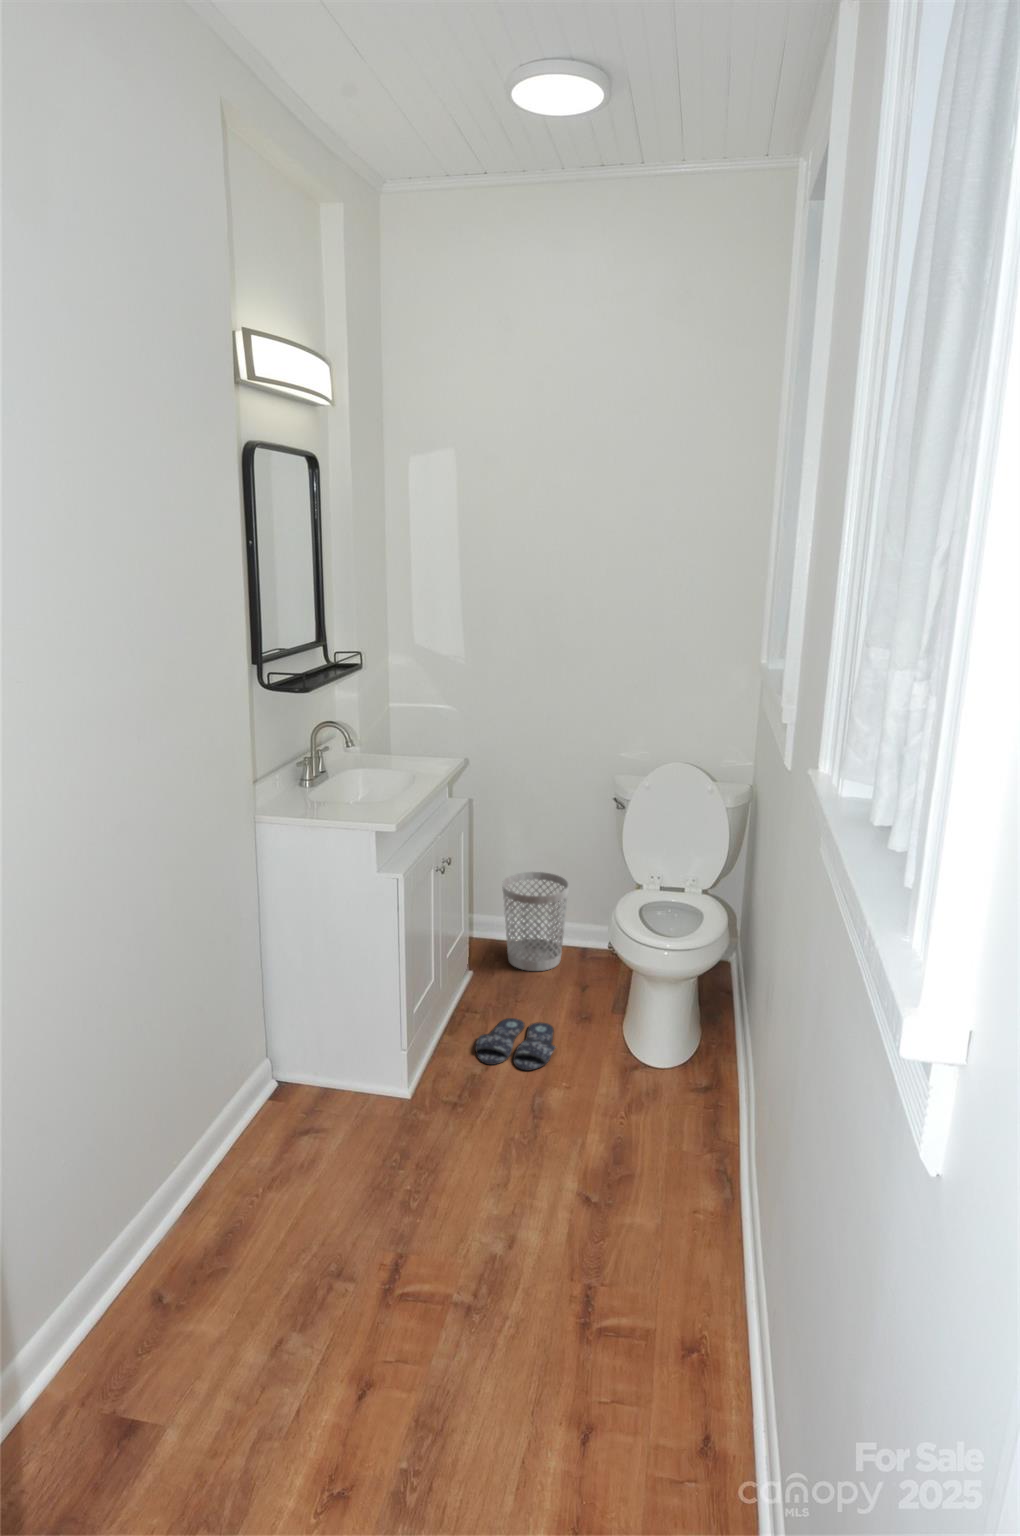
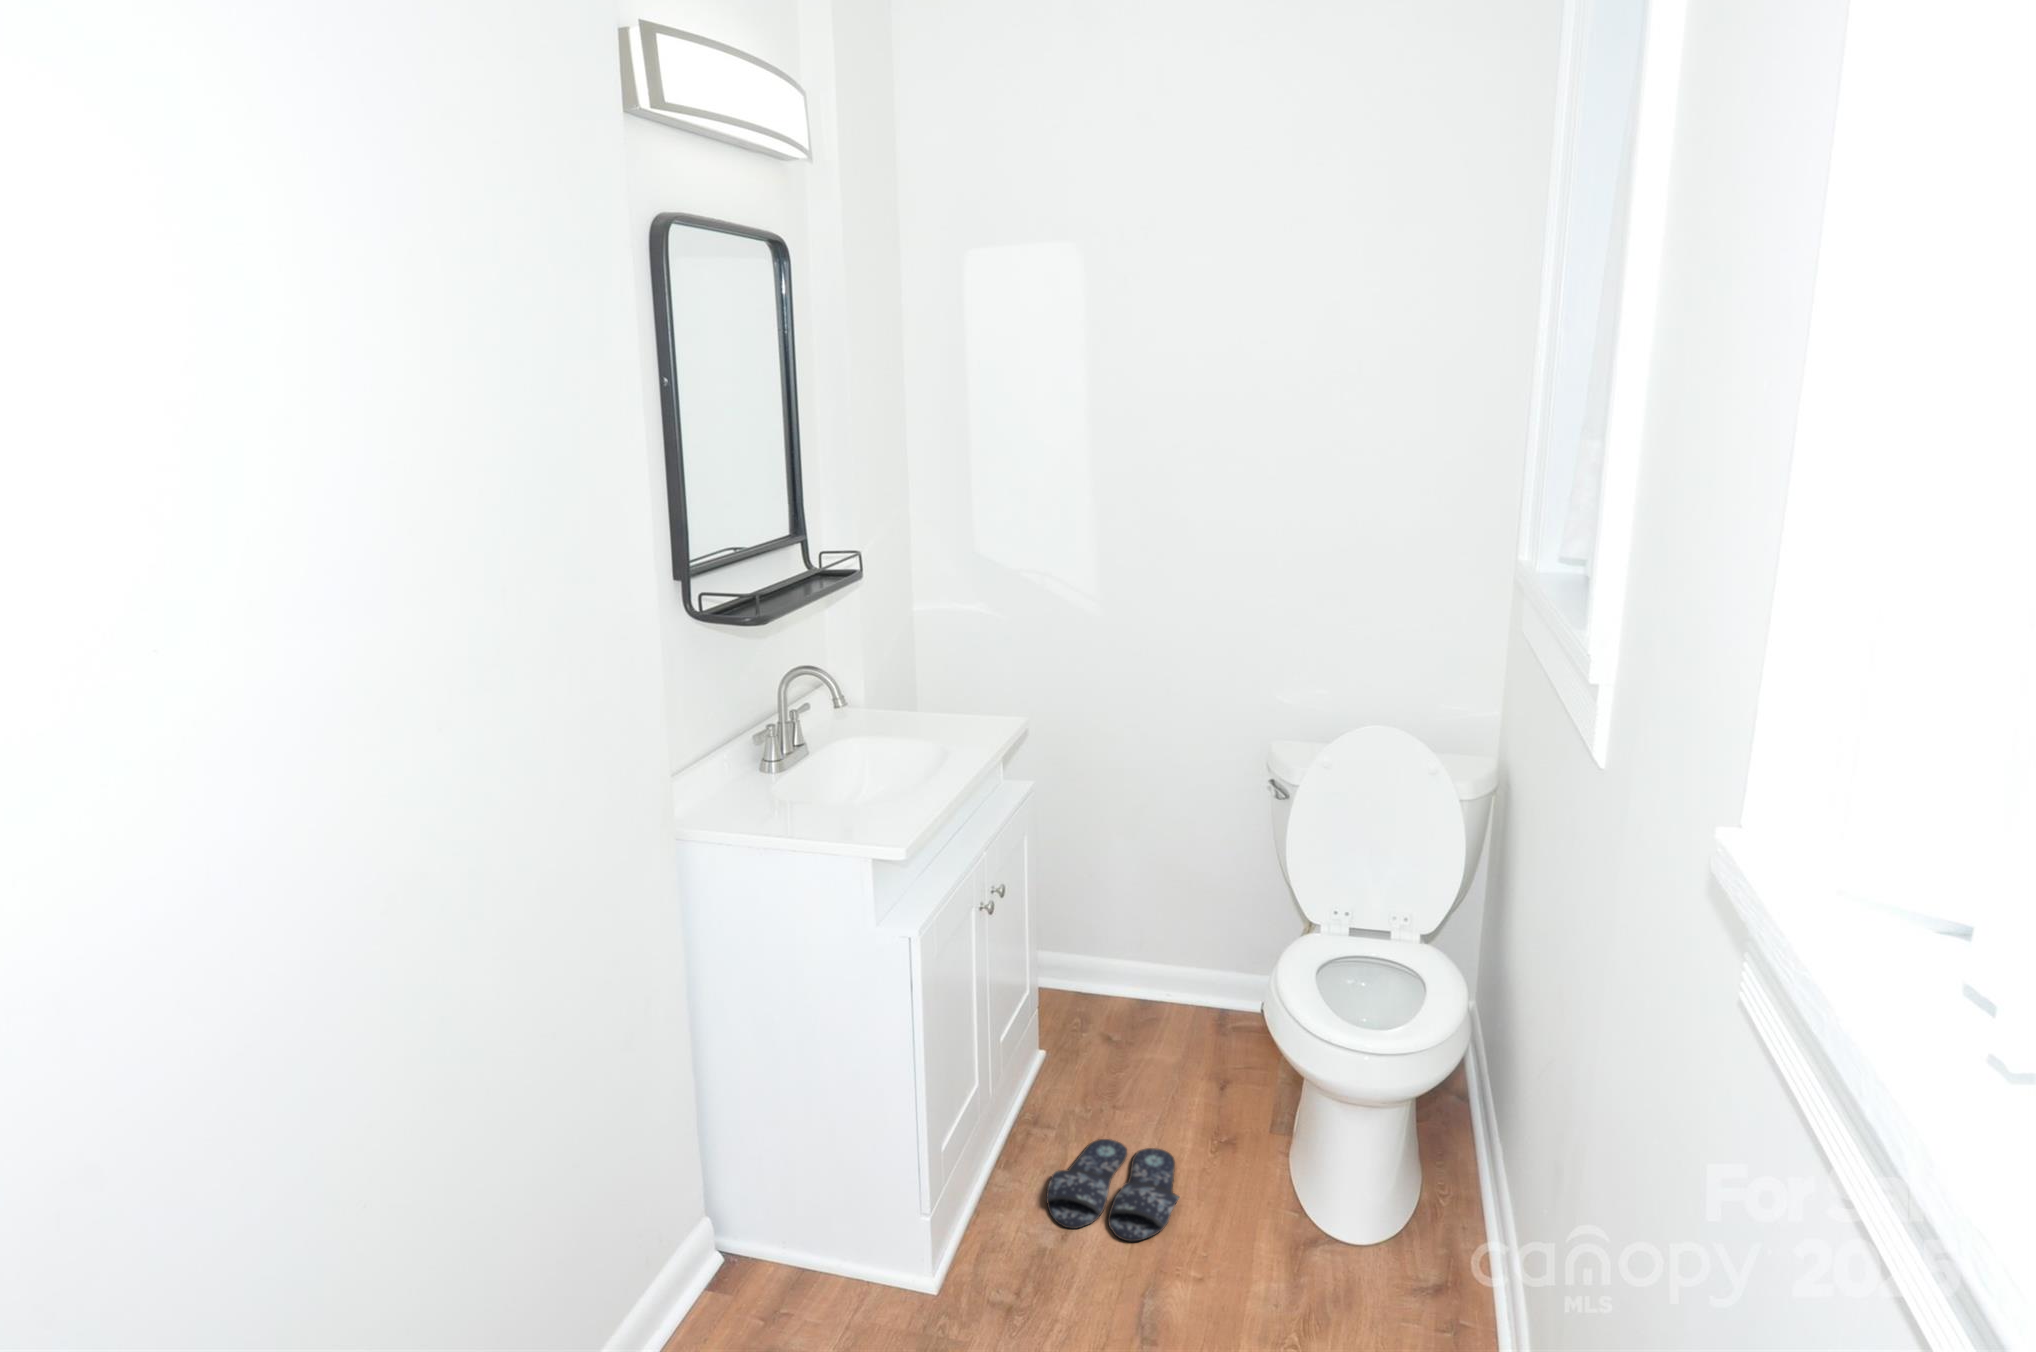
wastebasket: present [502,872,569,971] -> none [1091,890,1198,1052]

